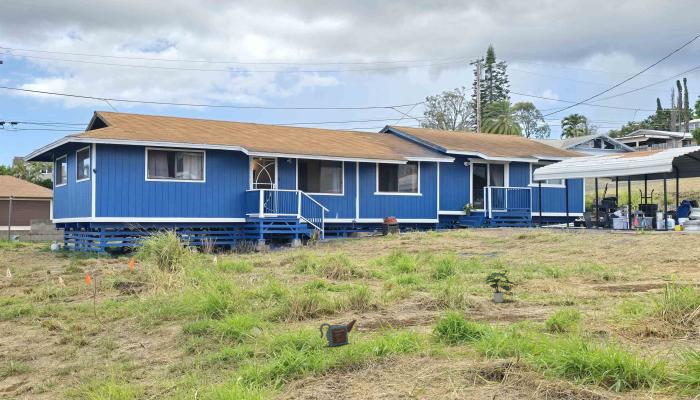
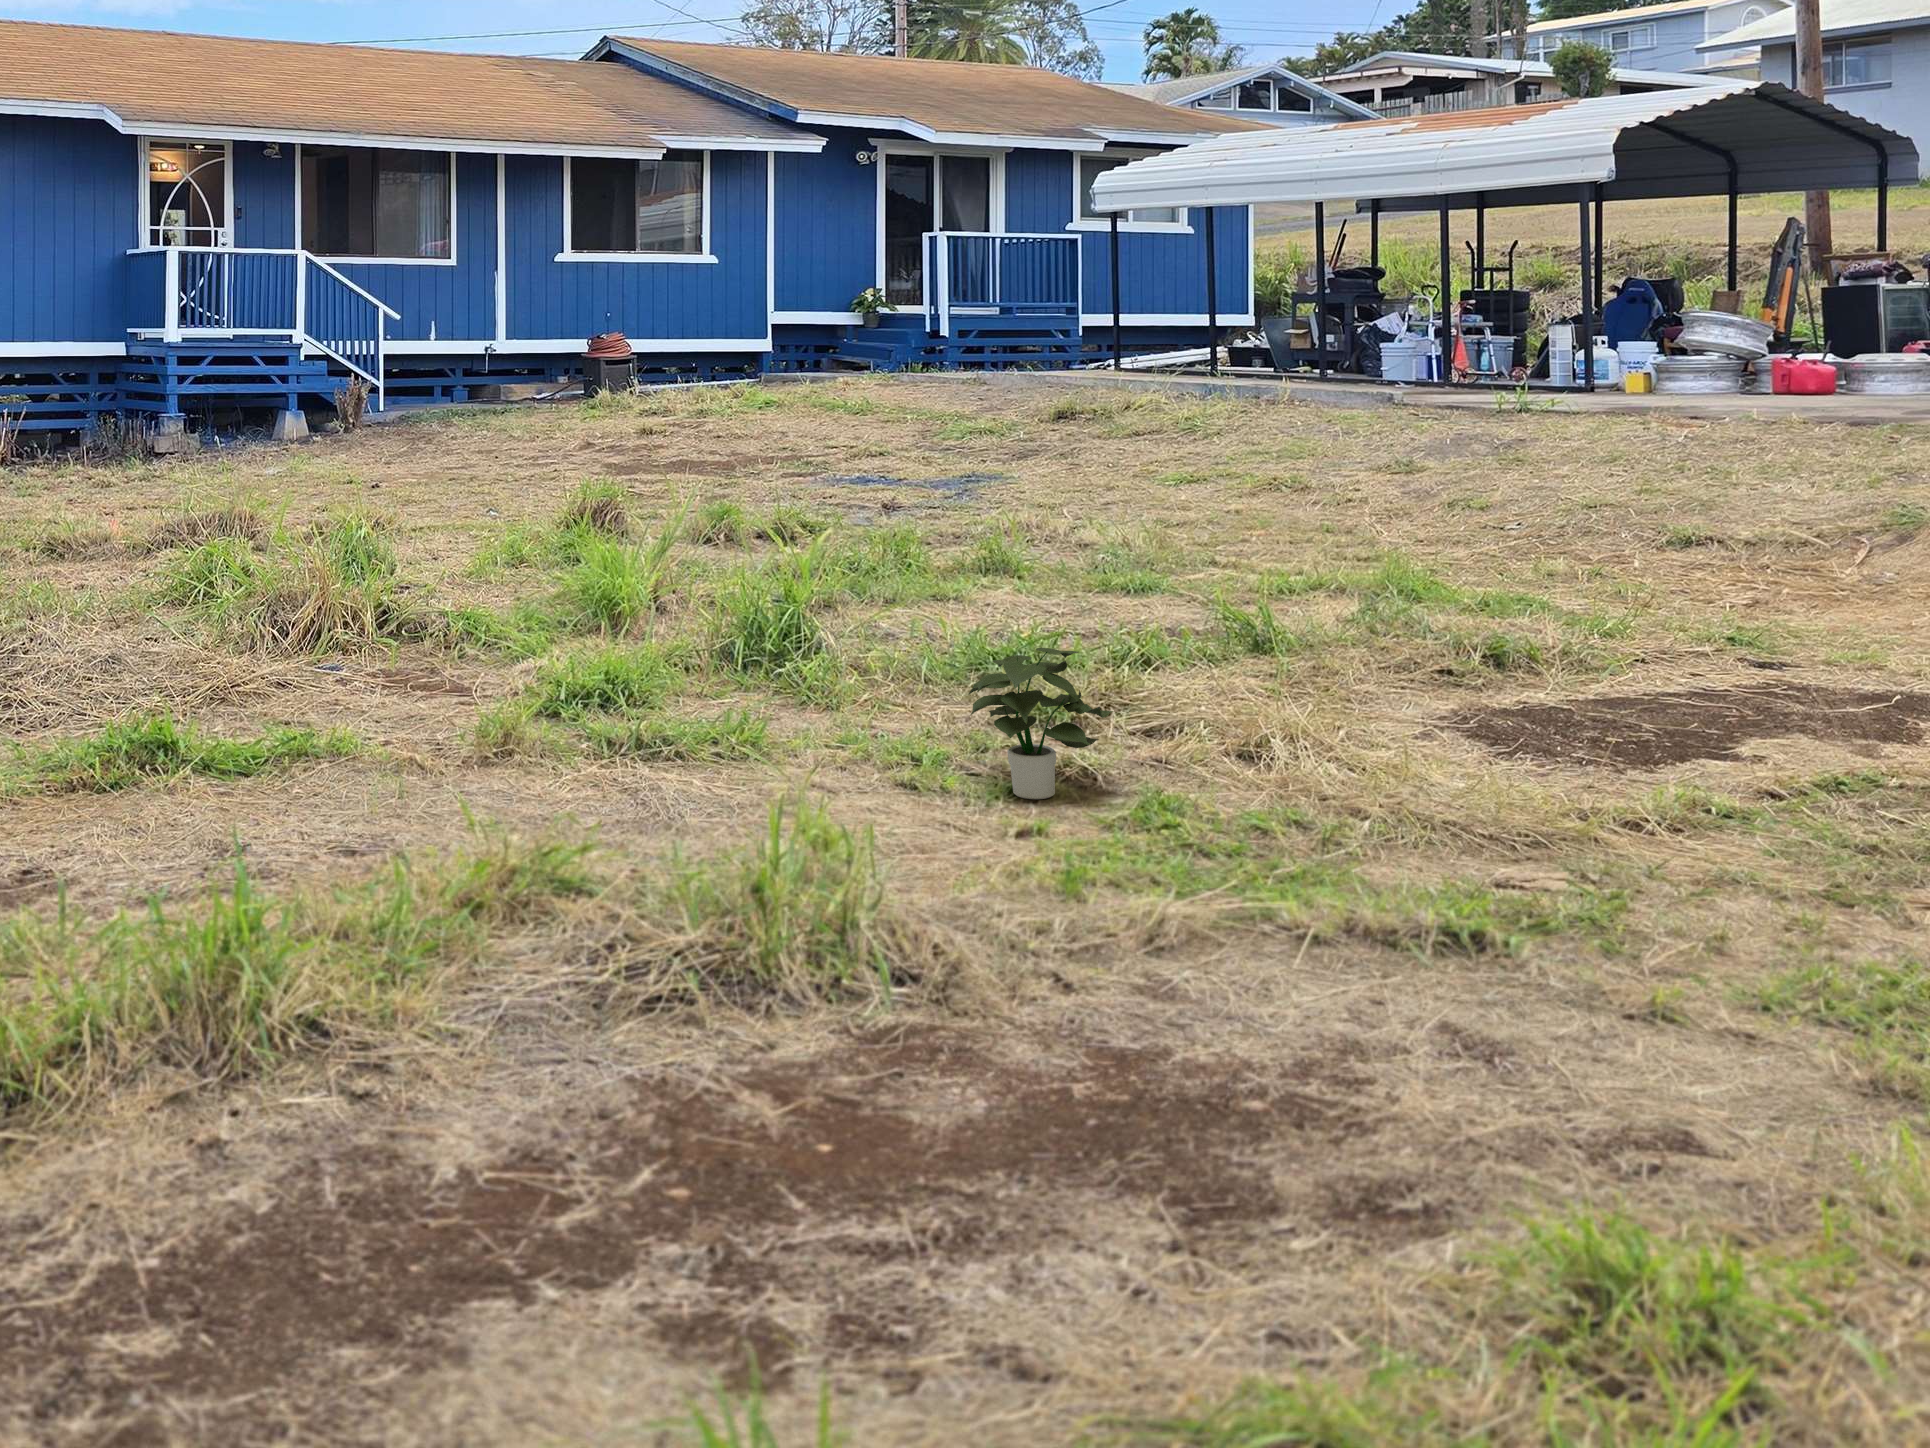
watering can: present [320,319,357,347] -> none [82,1001,297,1167]

